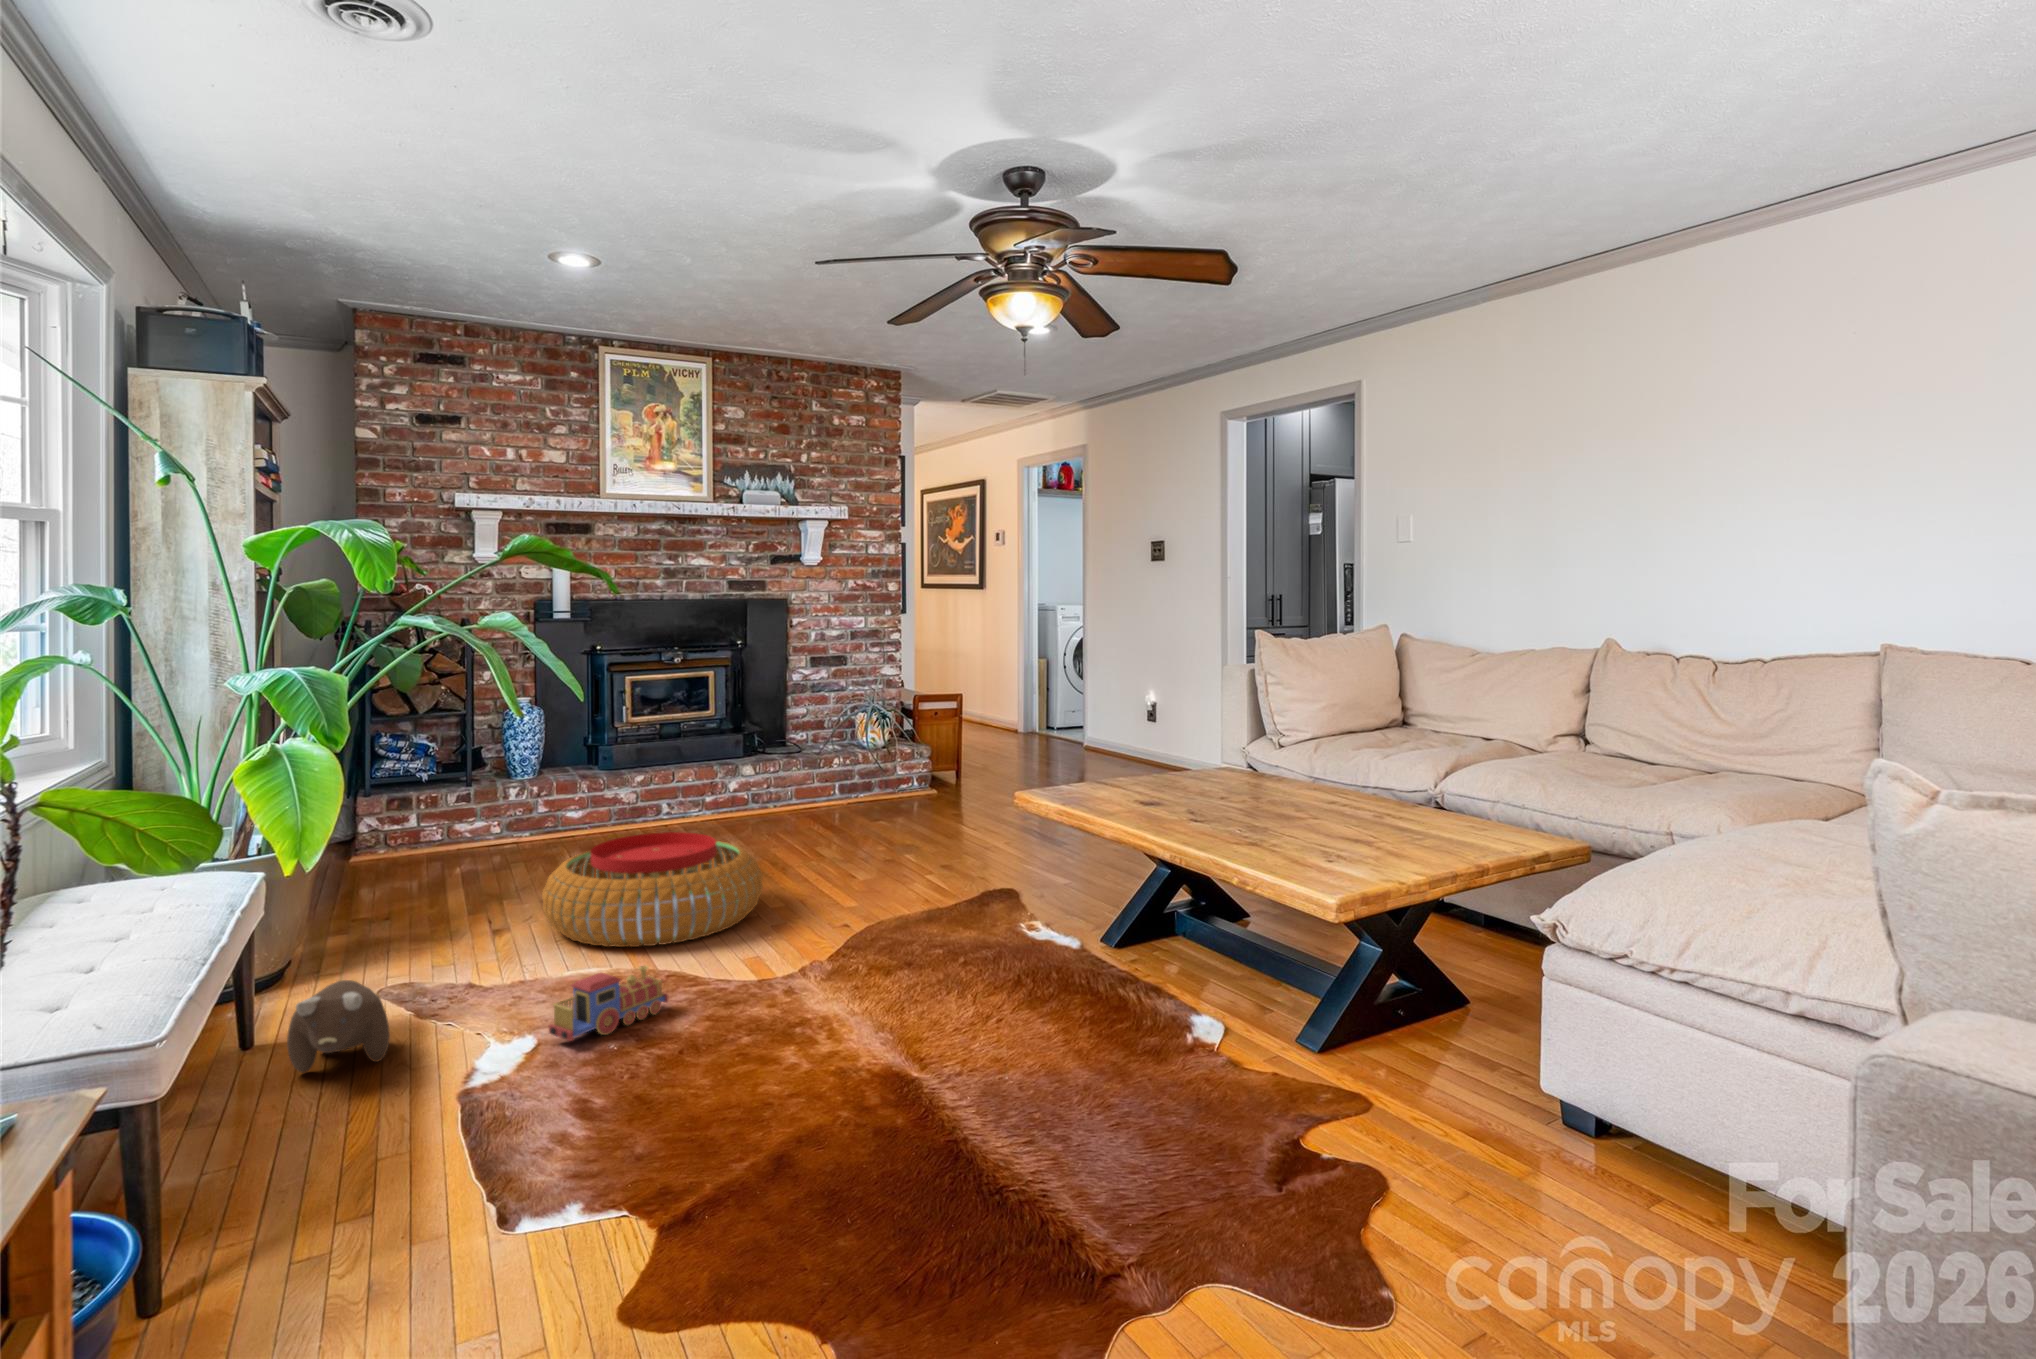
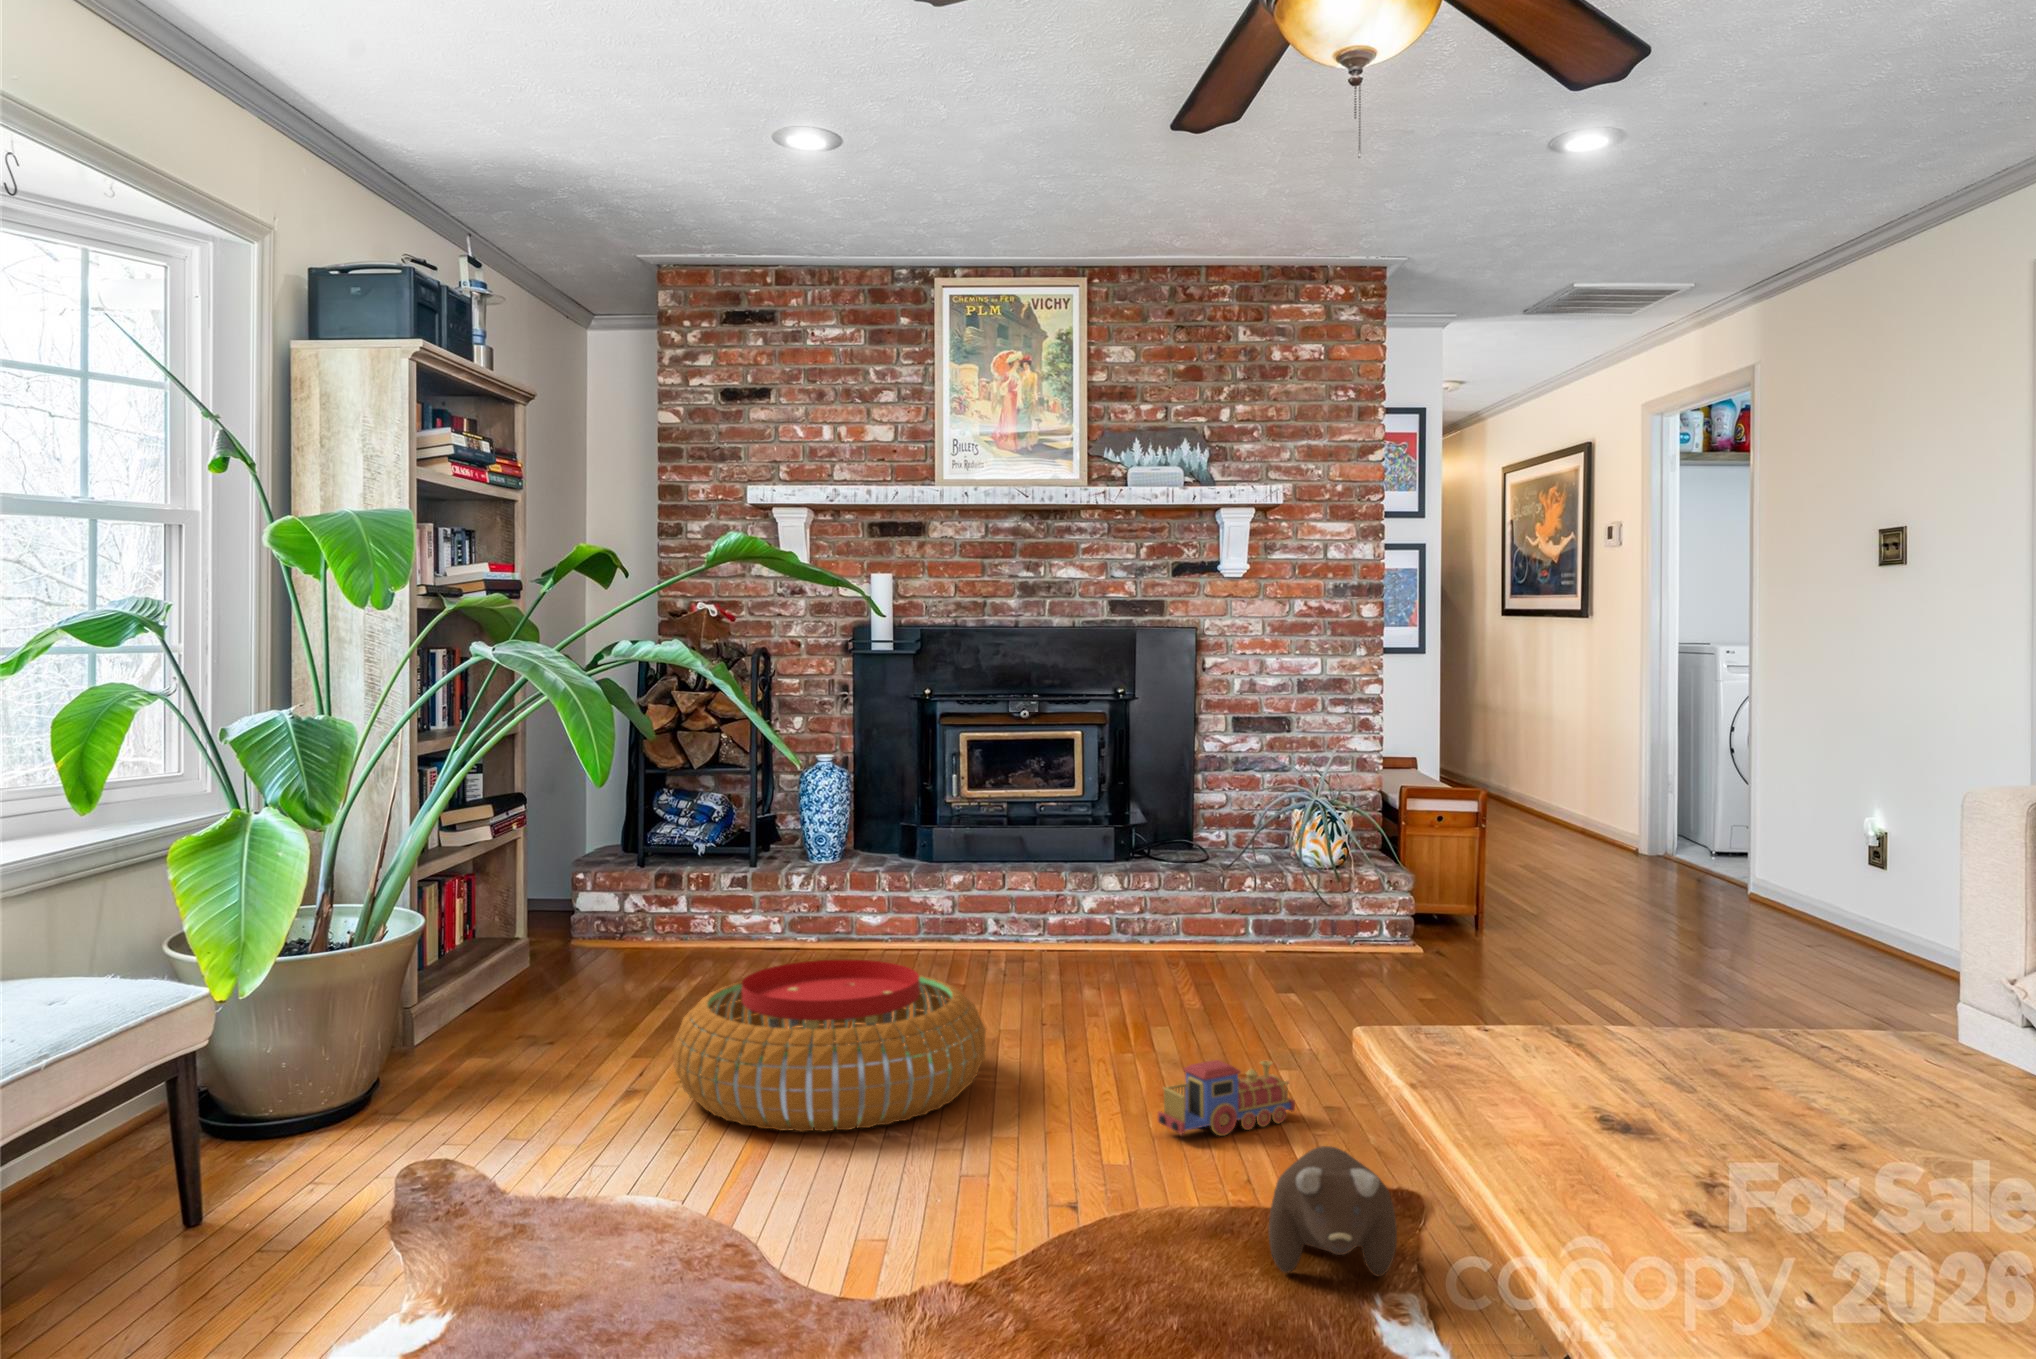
toy train: present [549,966,668,1041] -> present [1158,1060,1295,1136]
plush toy: present [287,980,390,1073] -> present [1269,1146,1397,1276]

